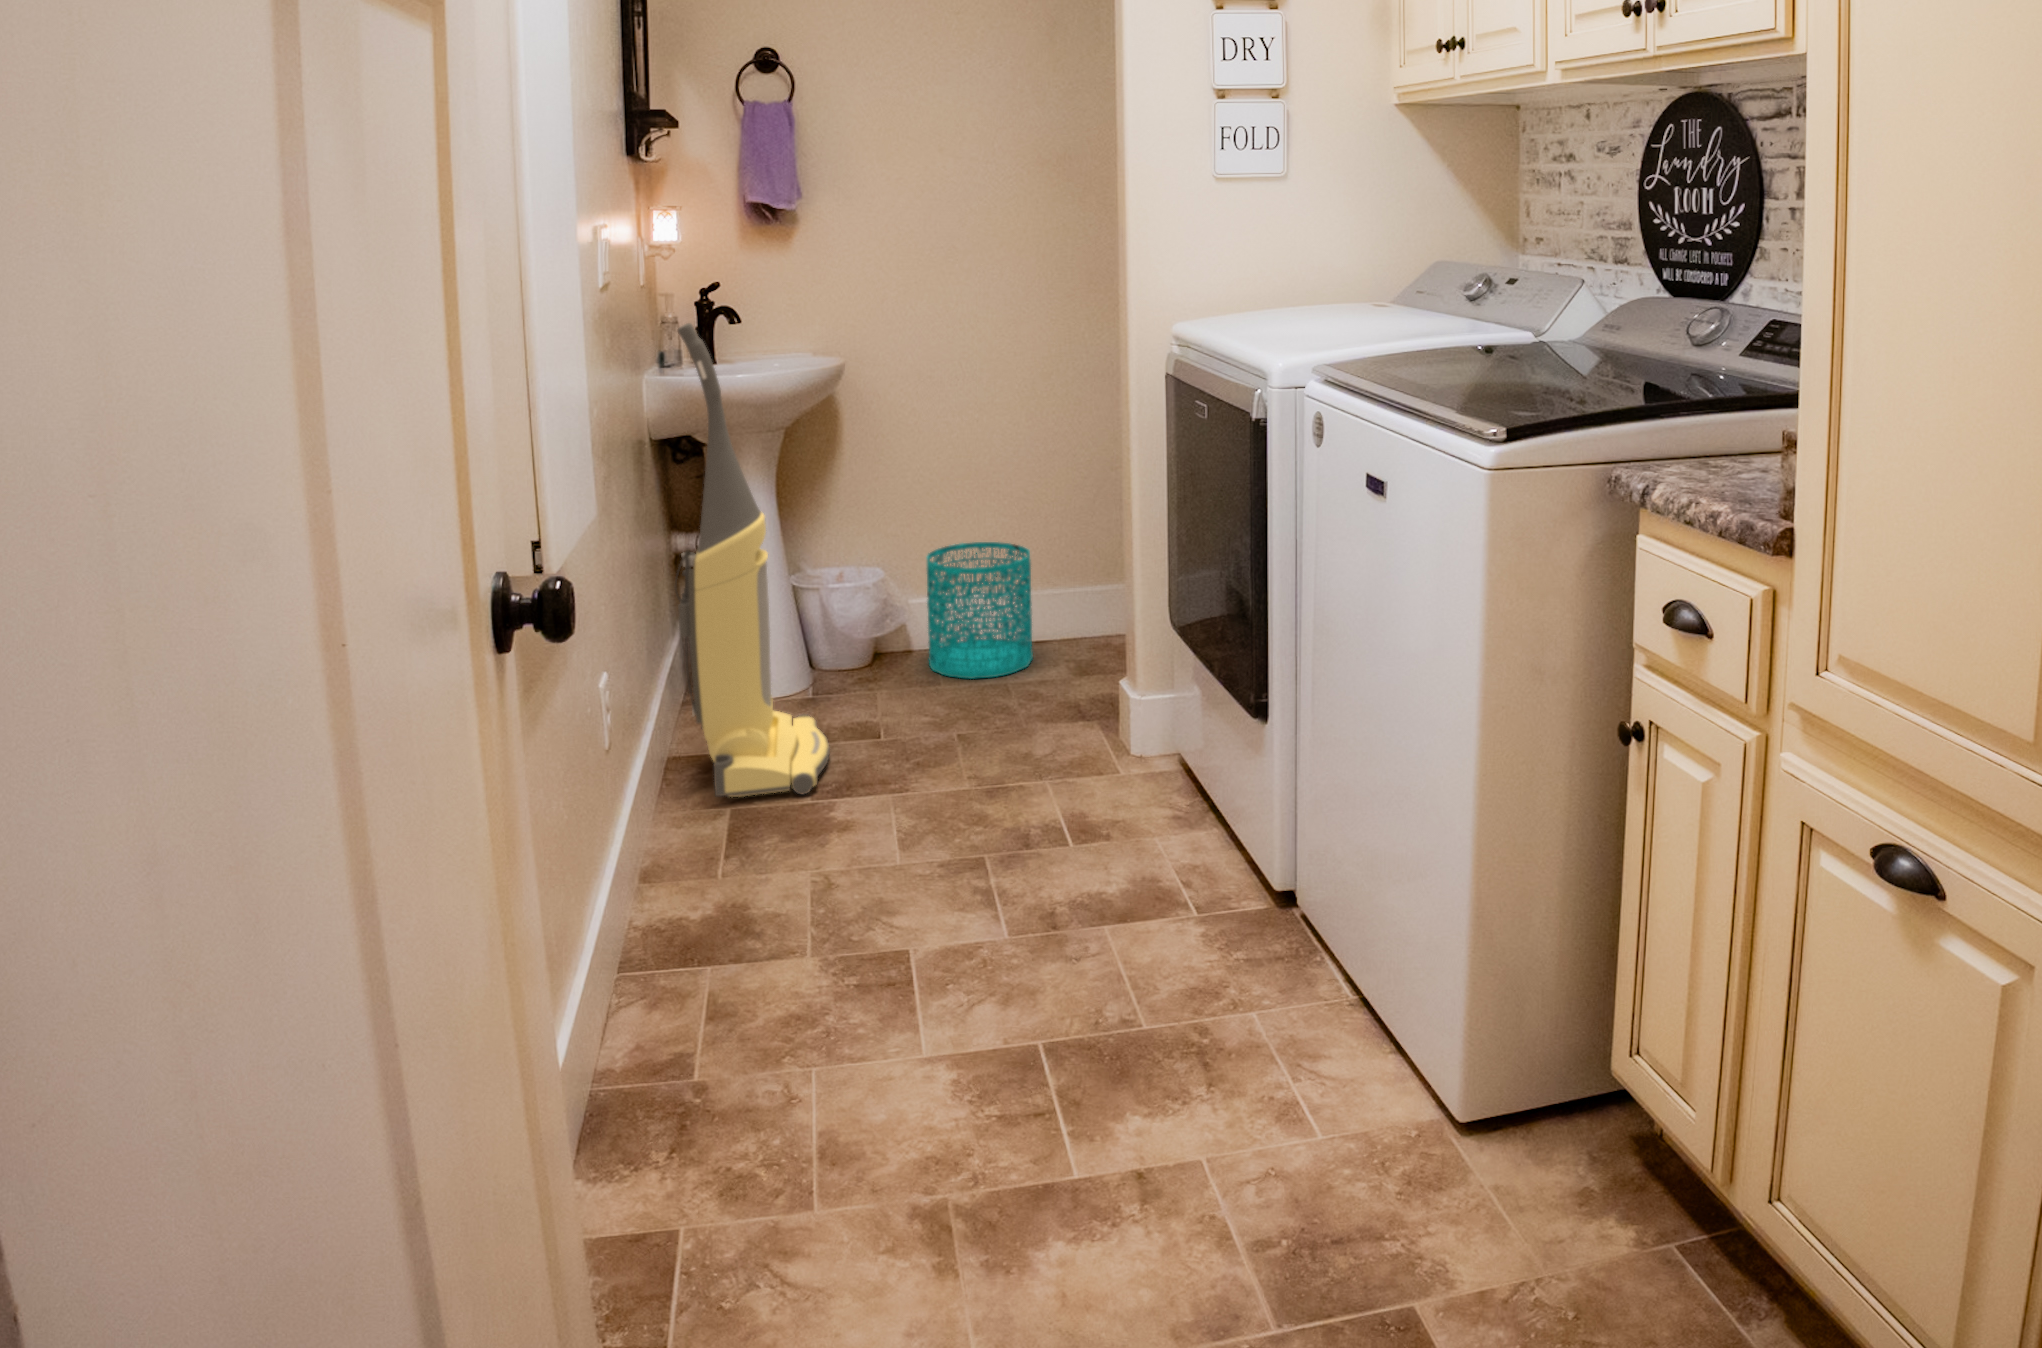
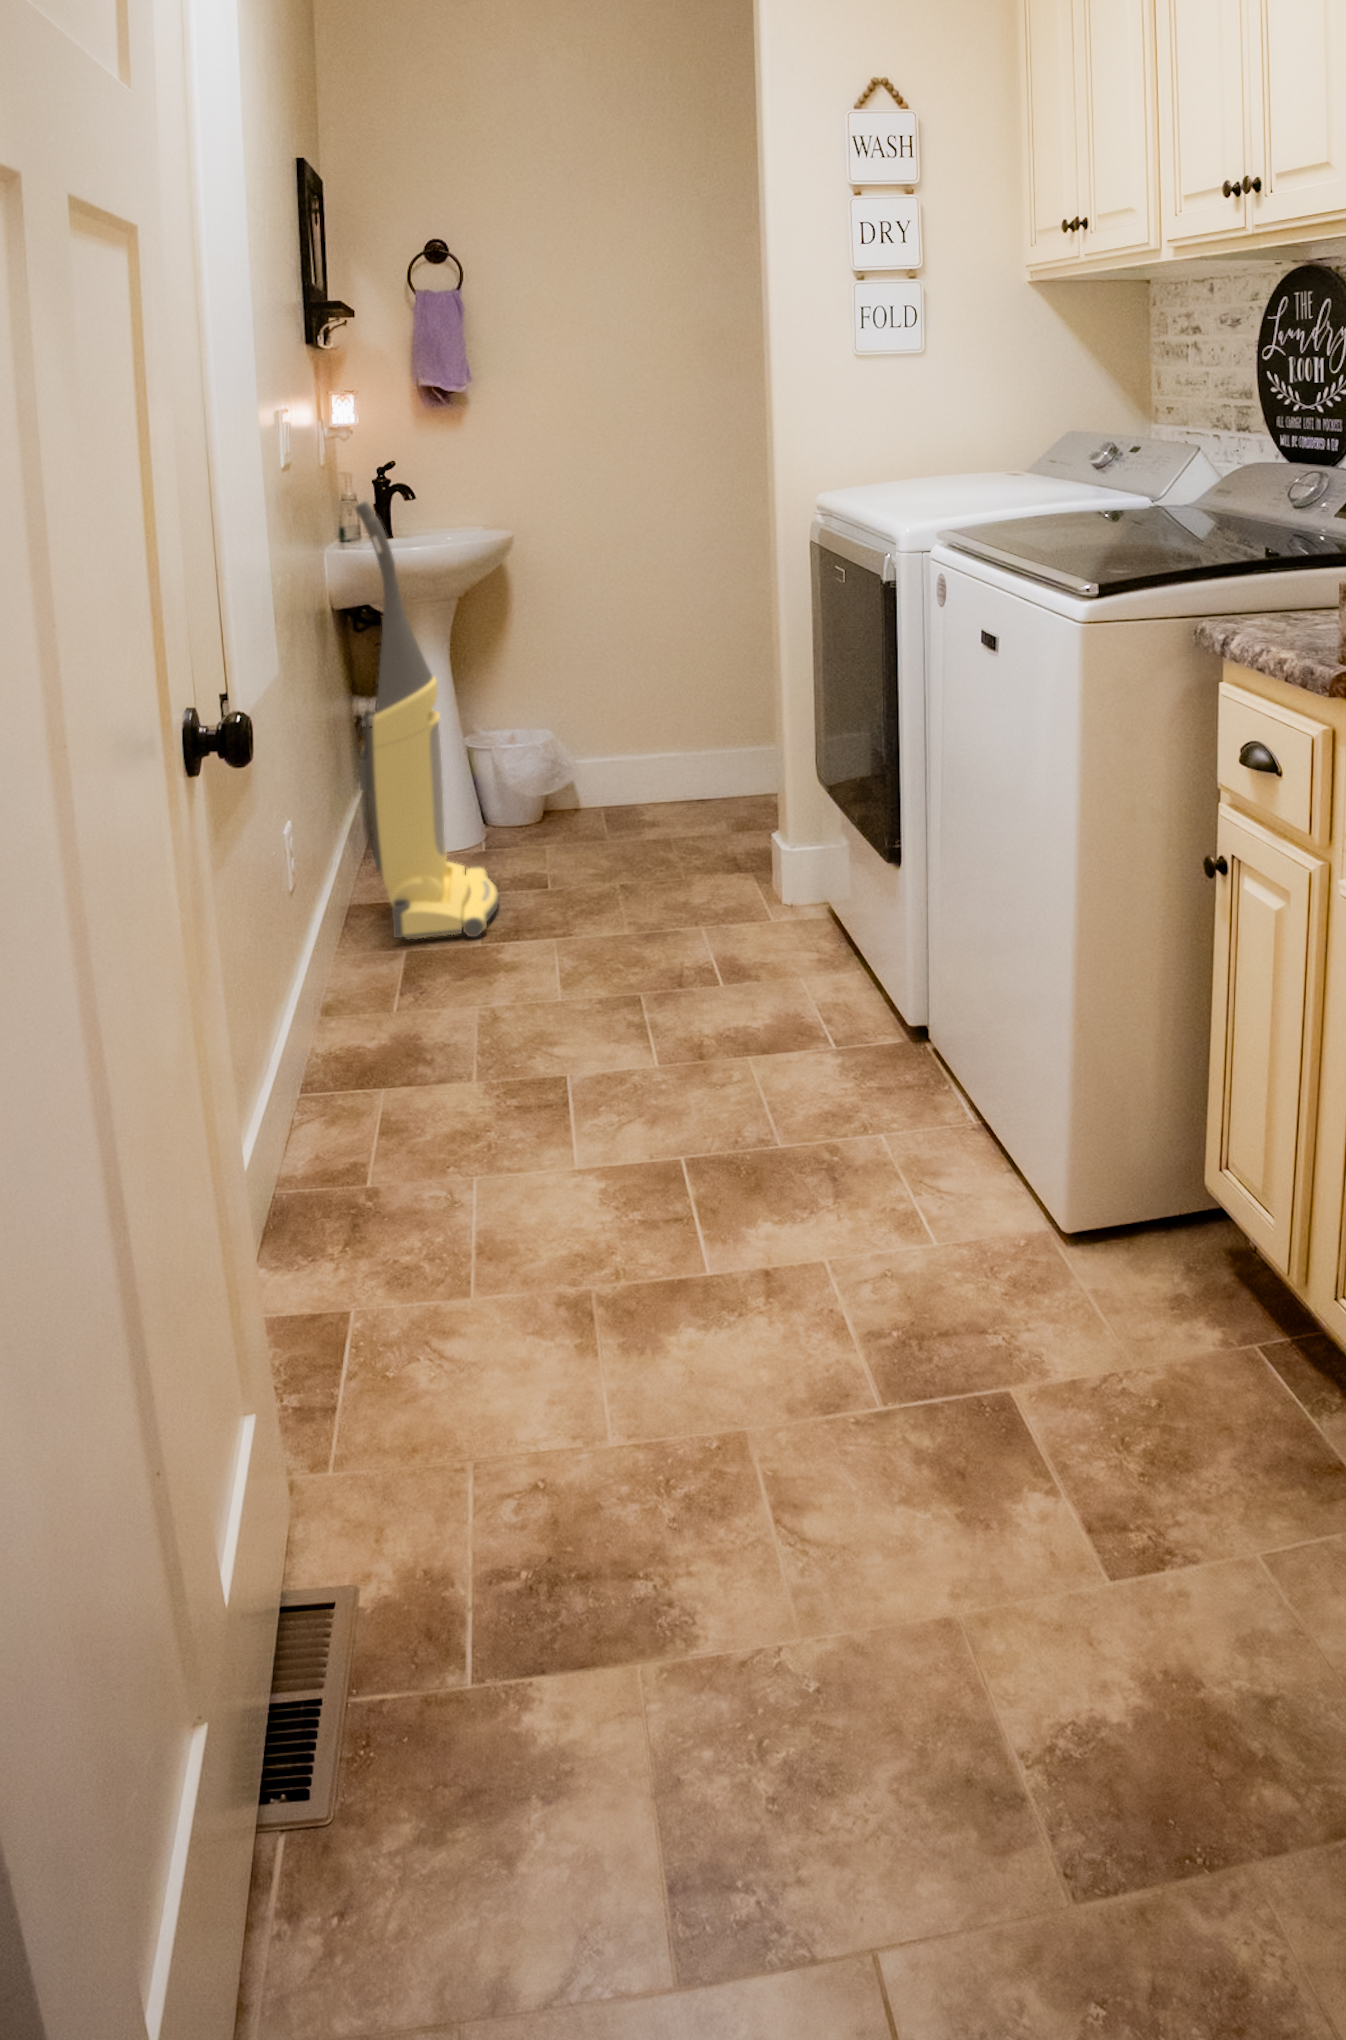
wastebasket: present [927,542,1033,679] -> none [590,706,692,835]

